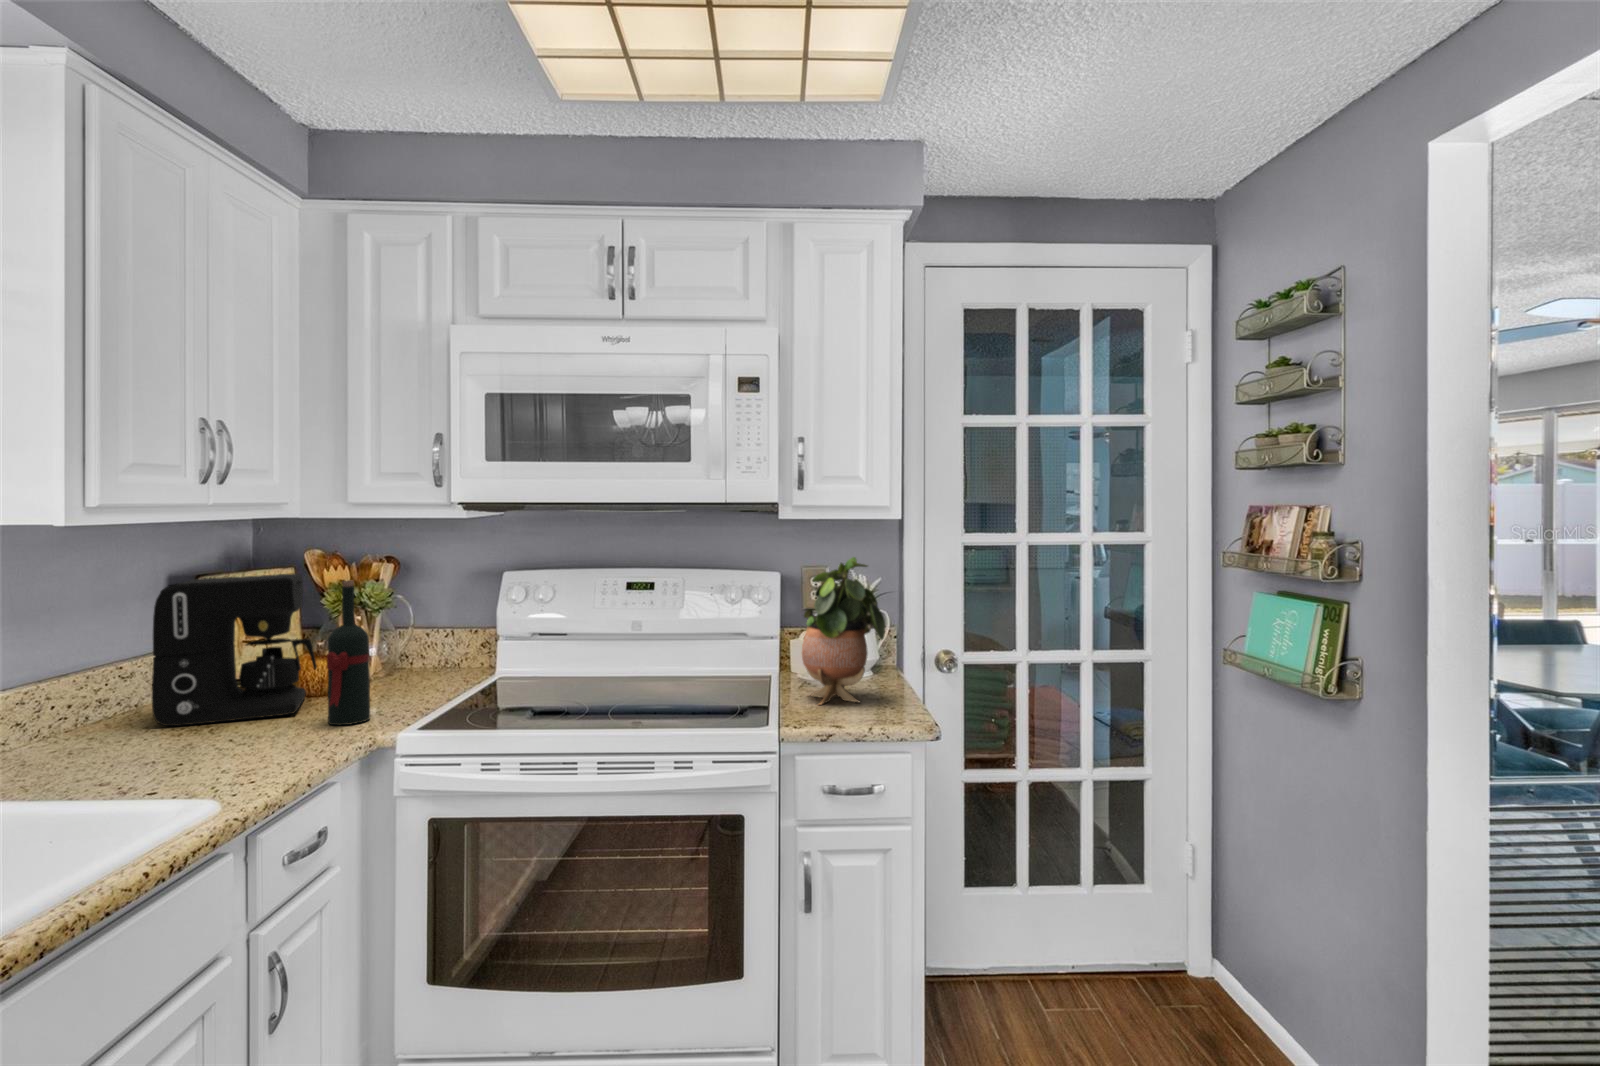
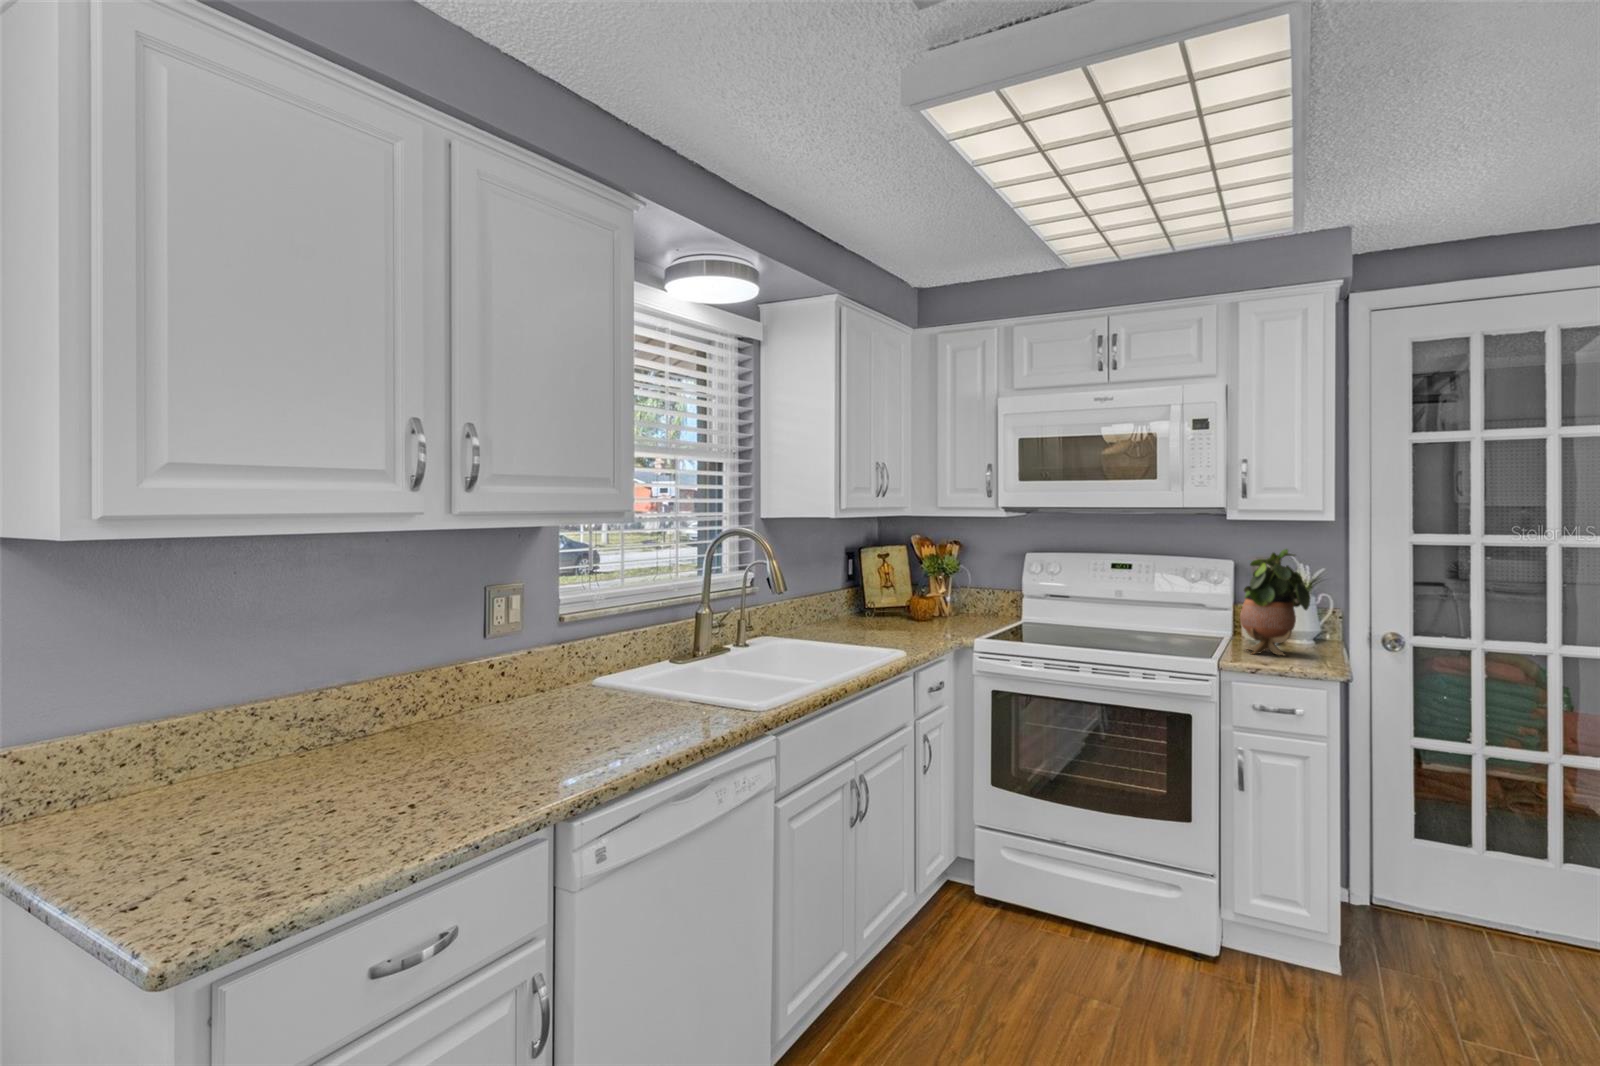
coffee maker: present [152,573,317,726] -> none [854,550,925,627]
wine bottle: present [327,580,370,725] -> none [935,554,956,634]

